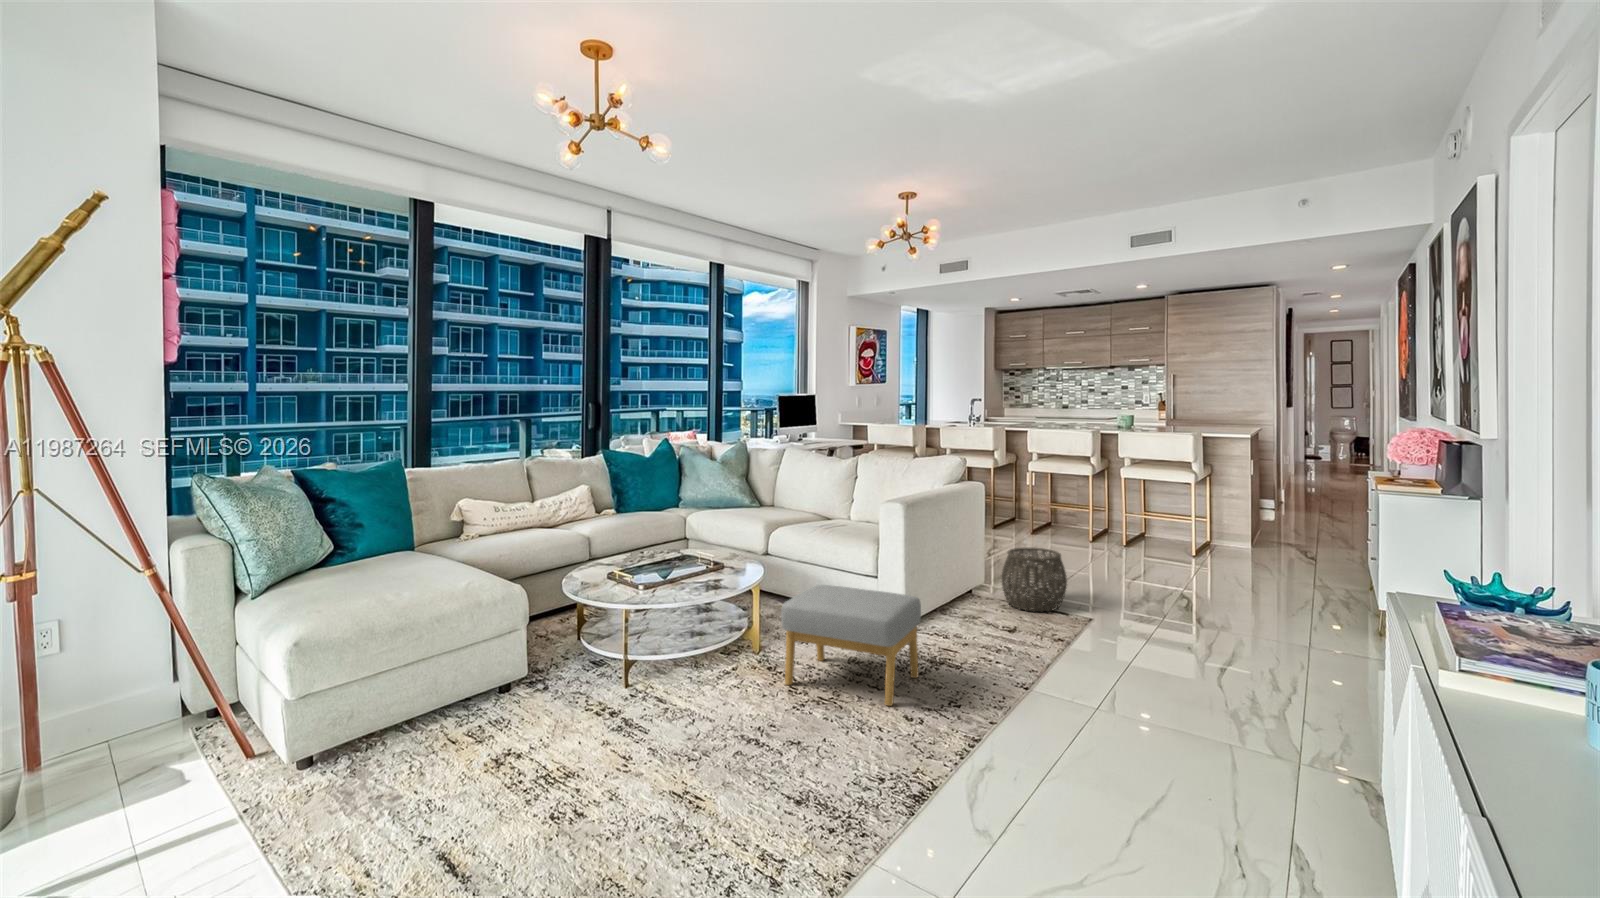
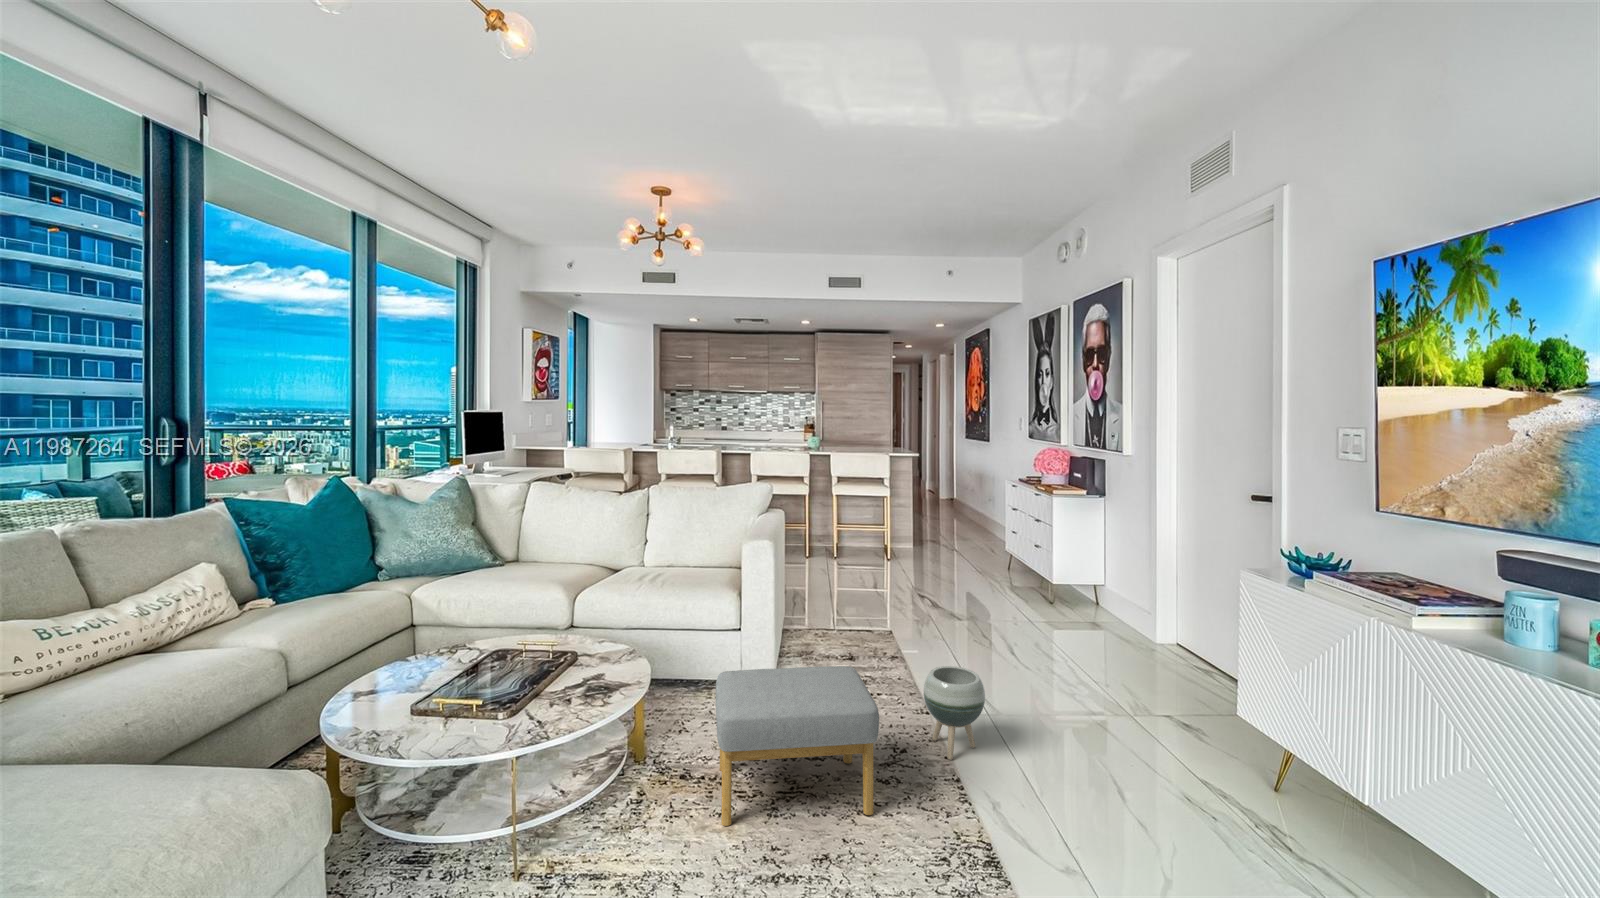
woven basket: present [1002,547,1067,612] -> none [815,577,879,645]
planter: none [988,616,1046,696] -> present [924,666,985,760]

